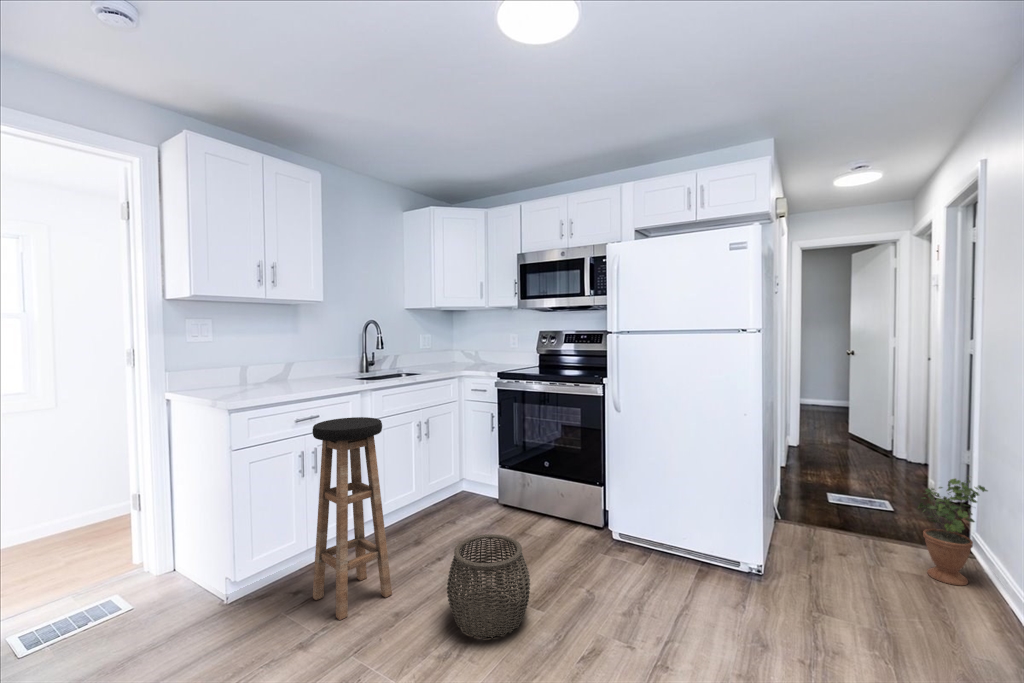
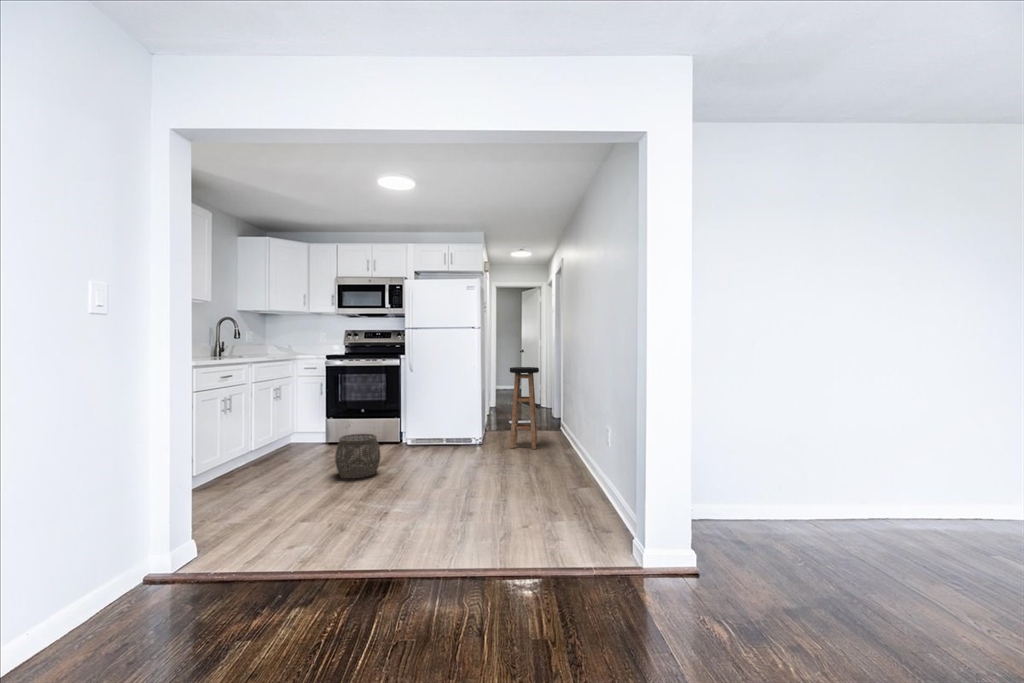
bar stool: present [312,417,392,620] -> present [510,367,539,449]
potted plant: present [918,478,988,585] -> none [542,393,564,440]

